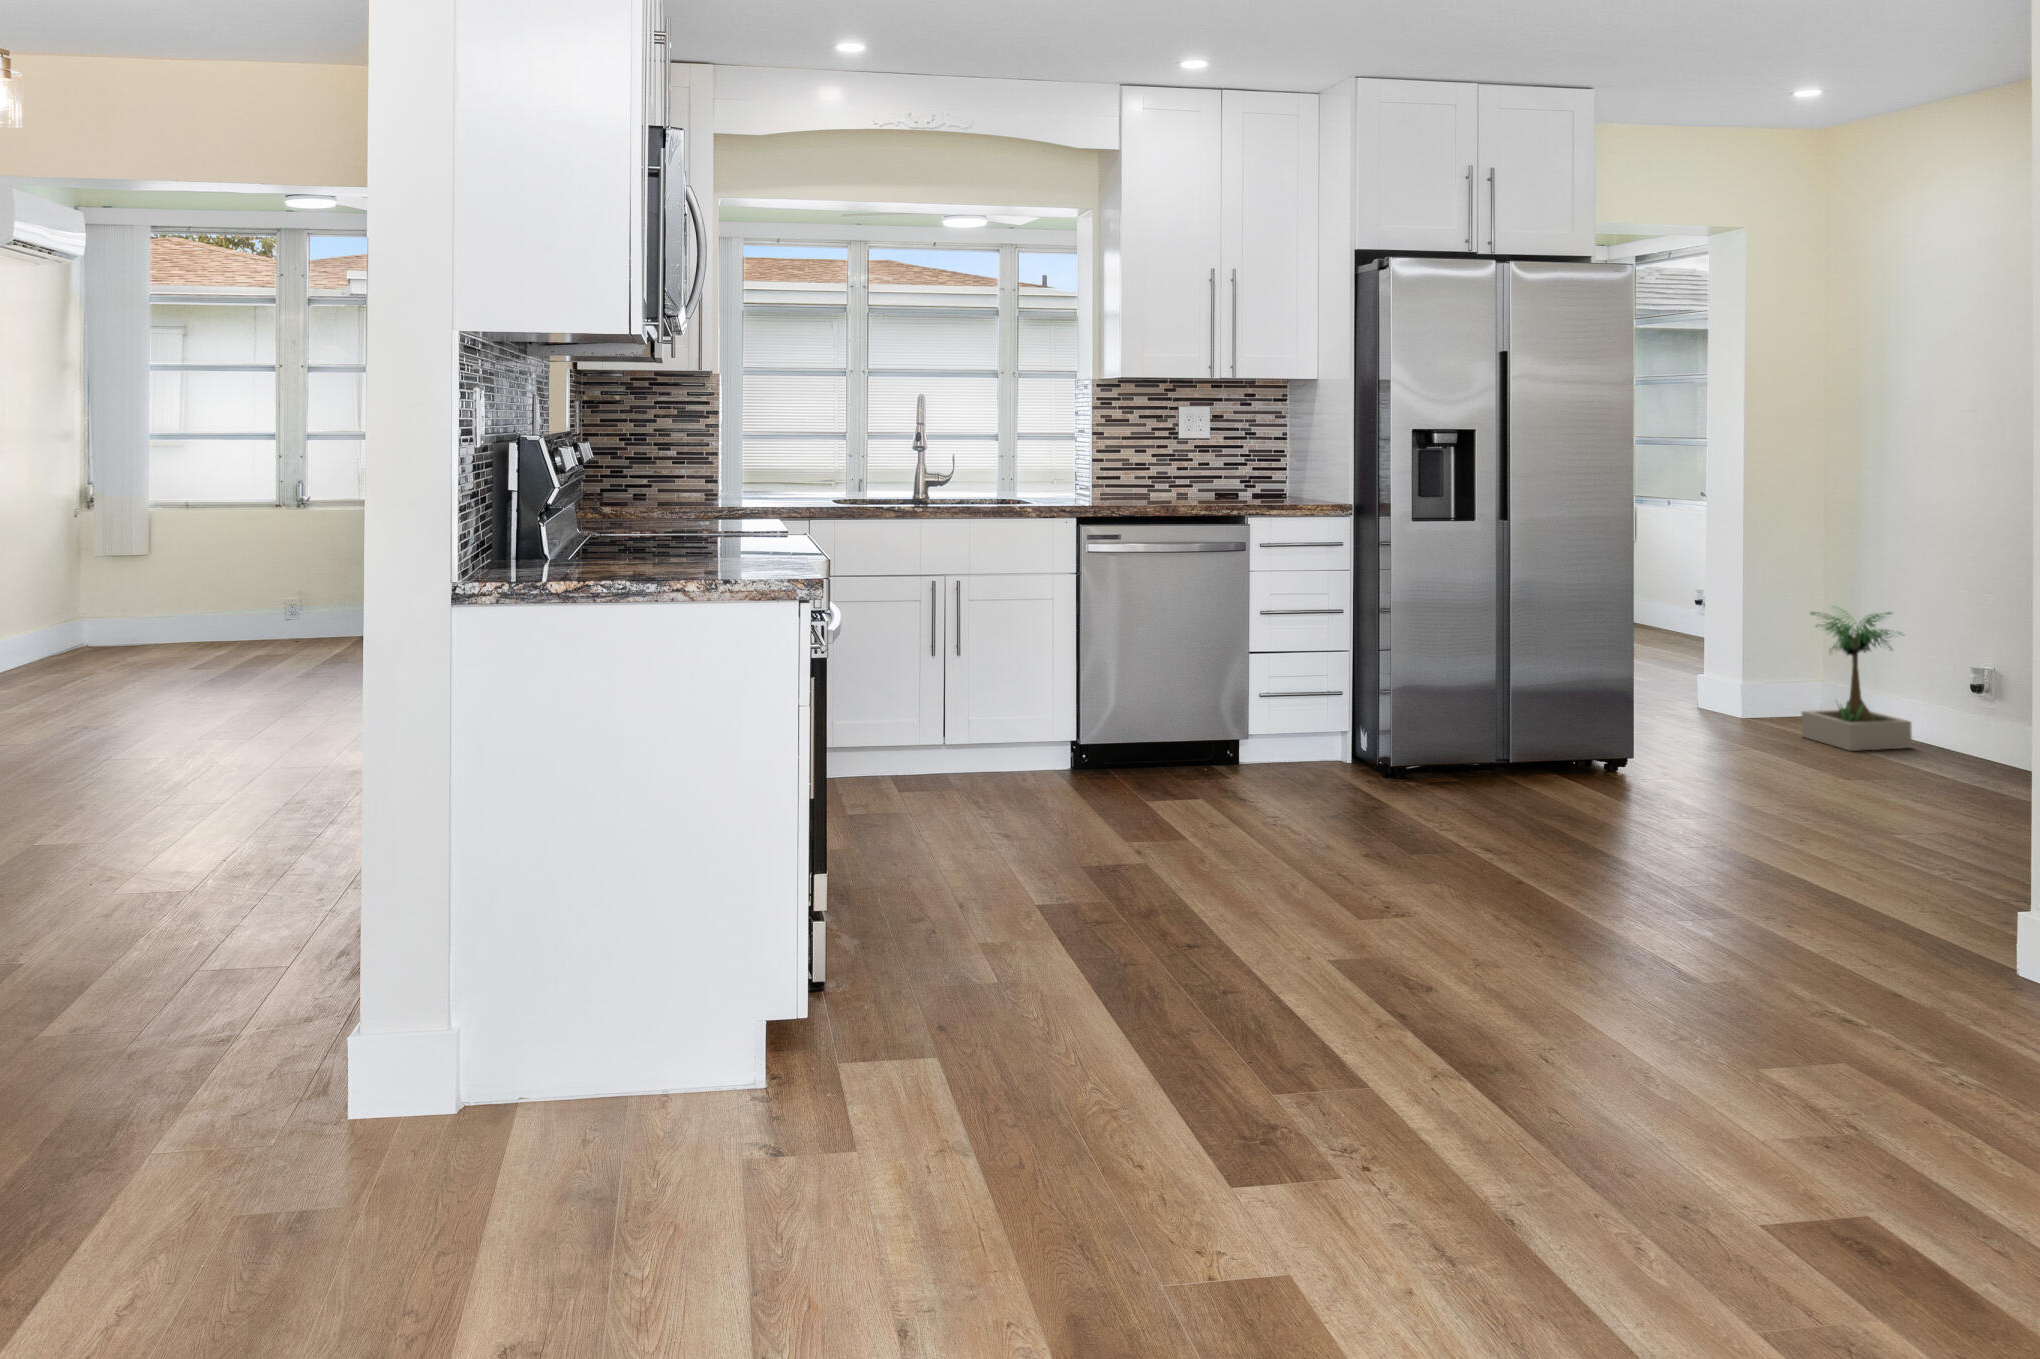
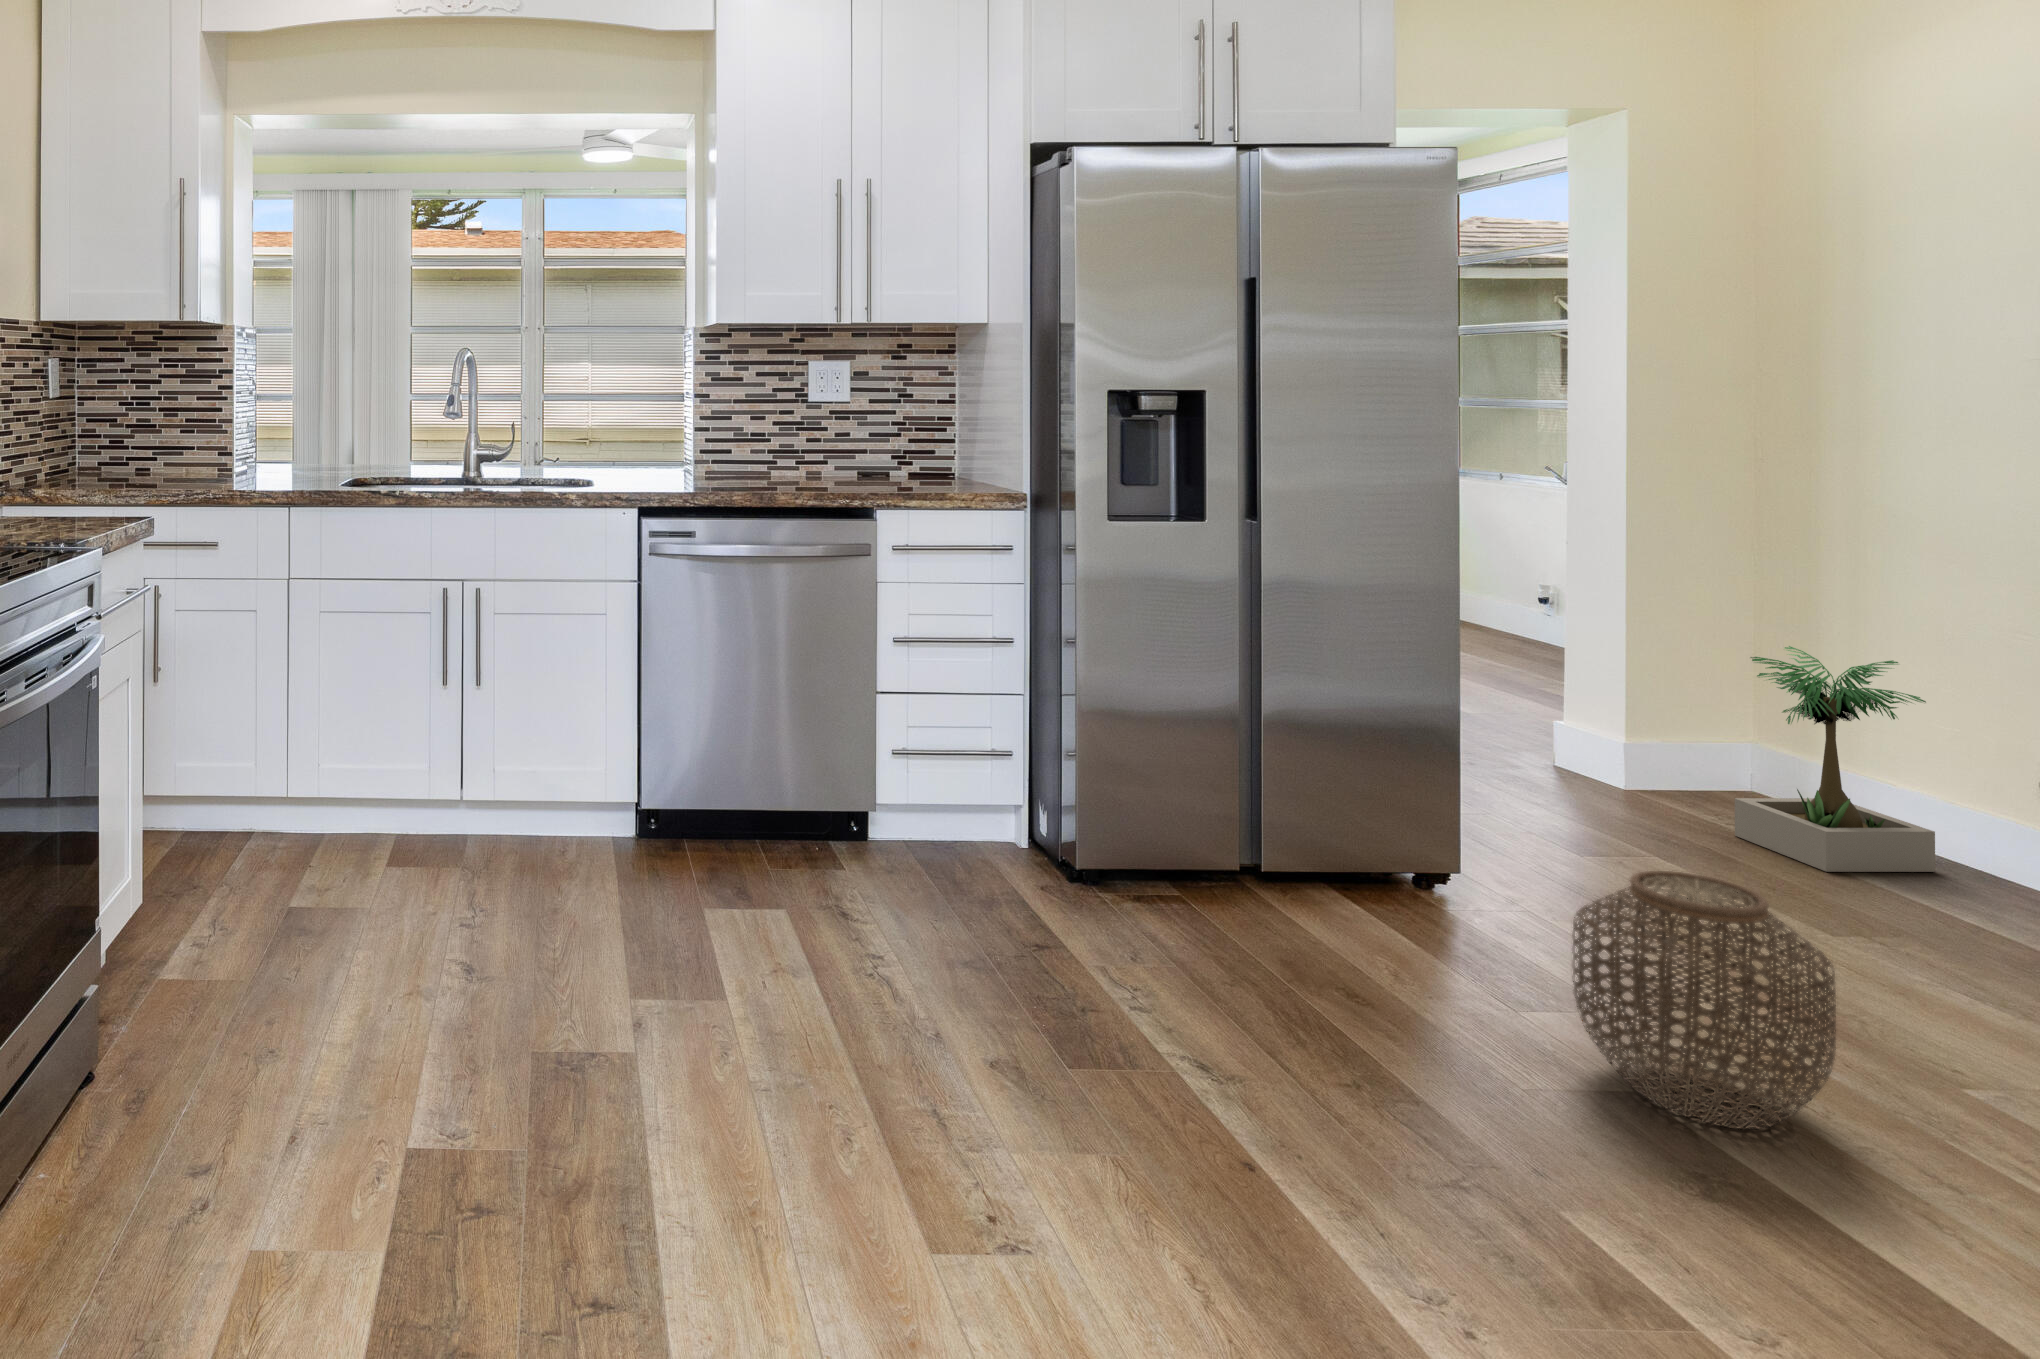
woven basket: none [1693,714,1822,851] -> present [1572,871,1836,1129]

